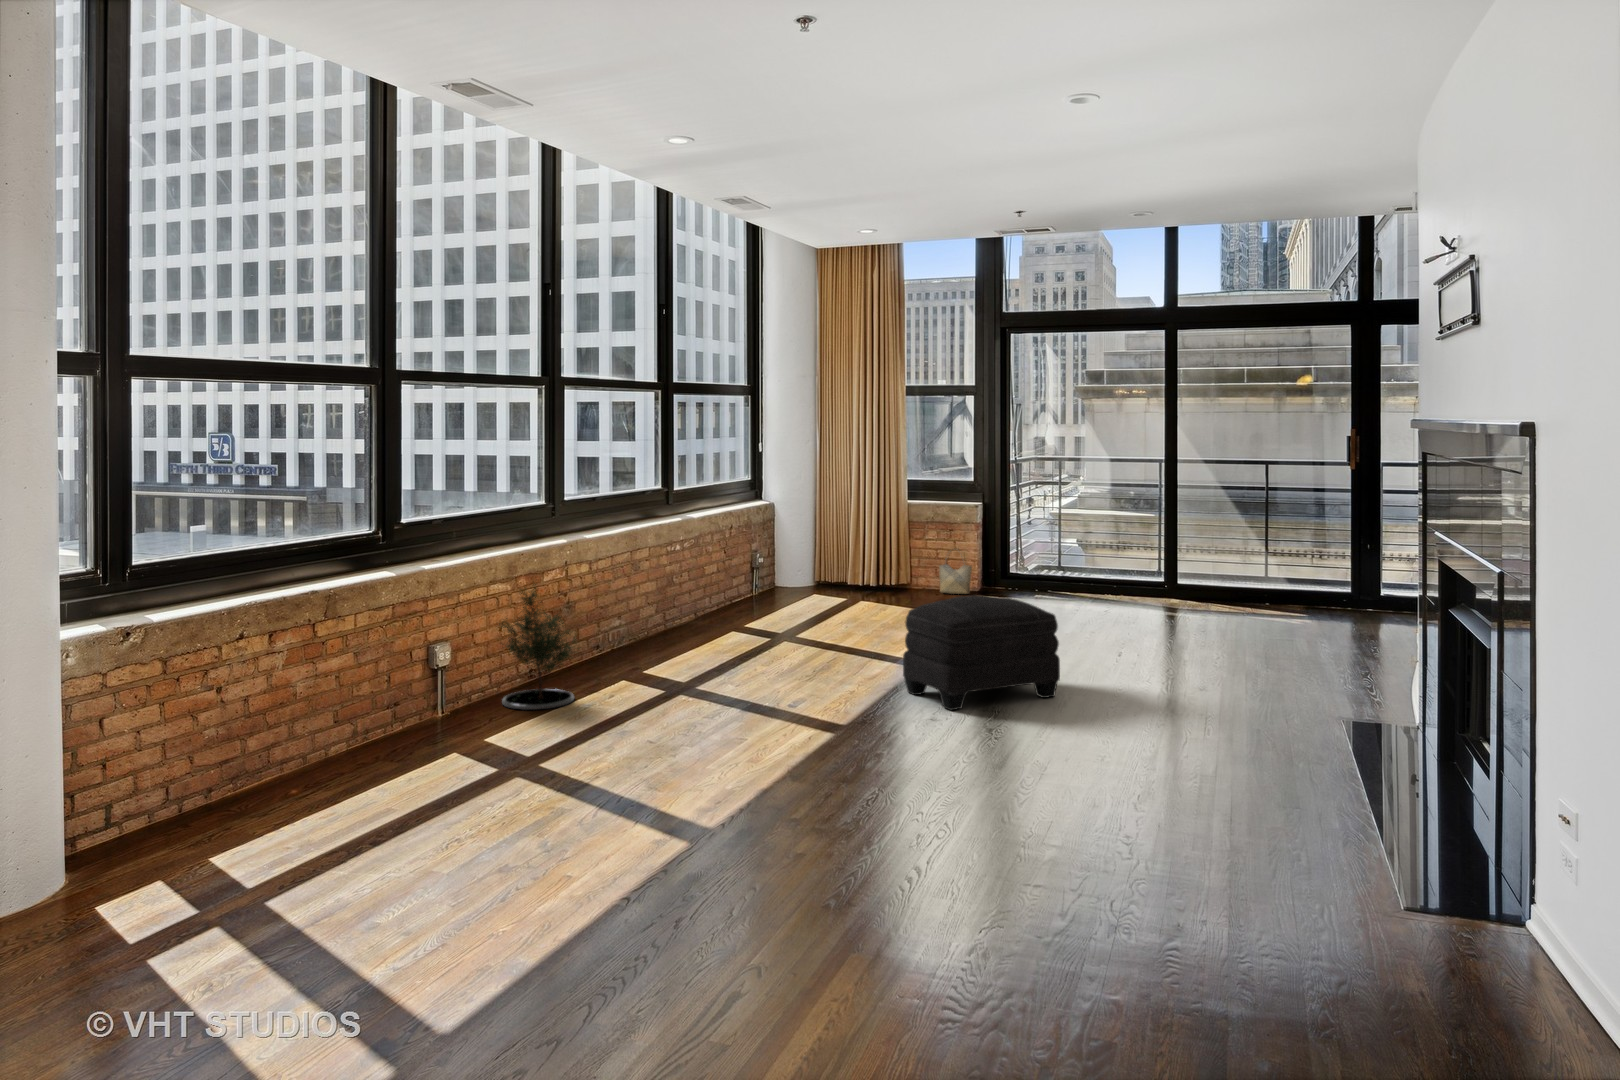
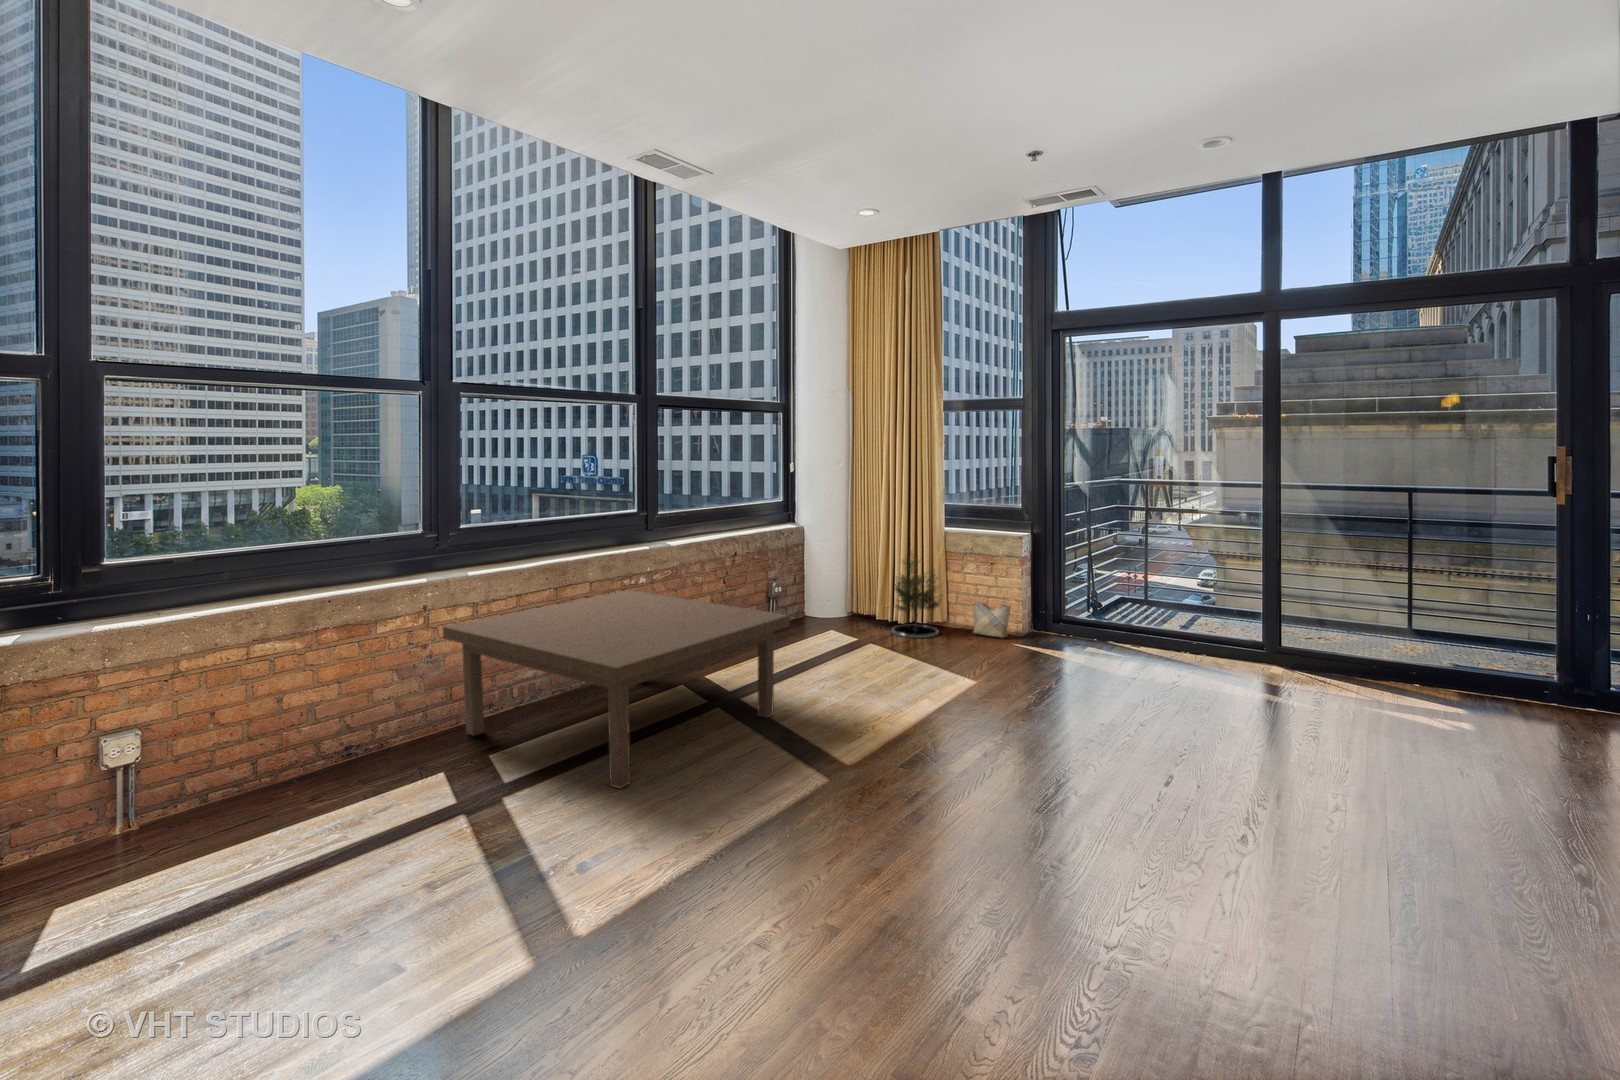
coffee table: none [581,554,841,680] -> present [443,590,790,788]
potted tree: present [499,584,581,710] -> present [892,553,941,638]
ottoman: present [903,595,1060,710] -> none [765,713,1000,918]

